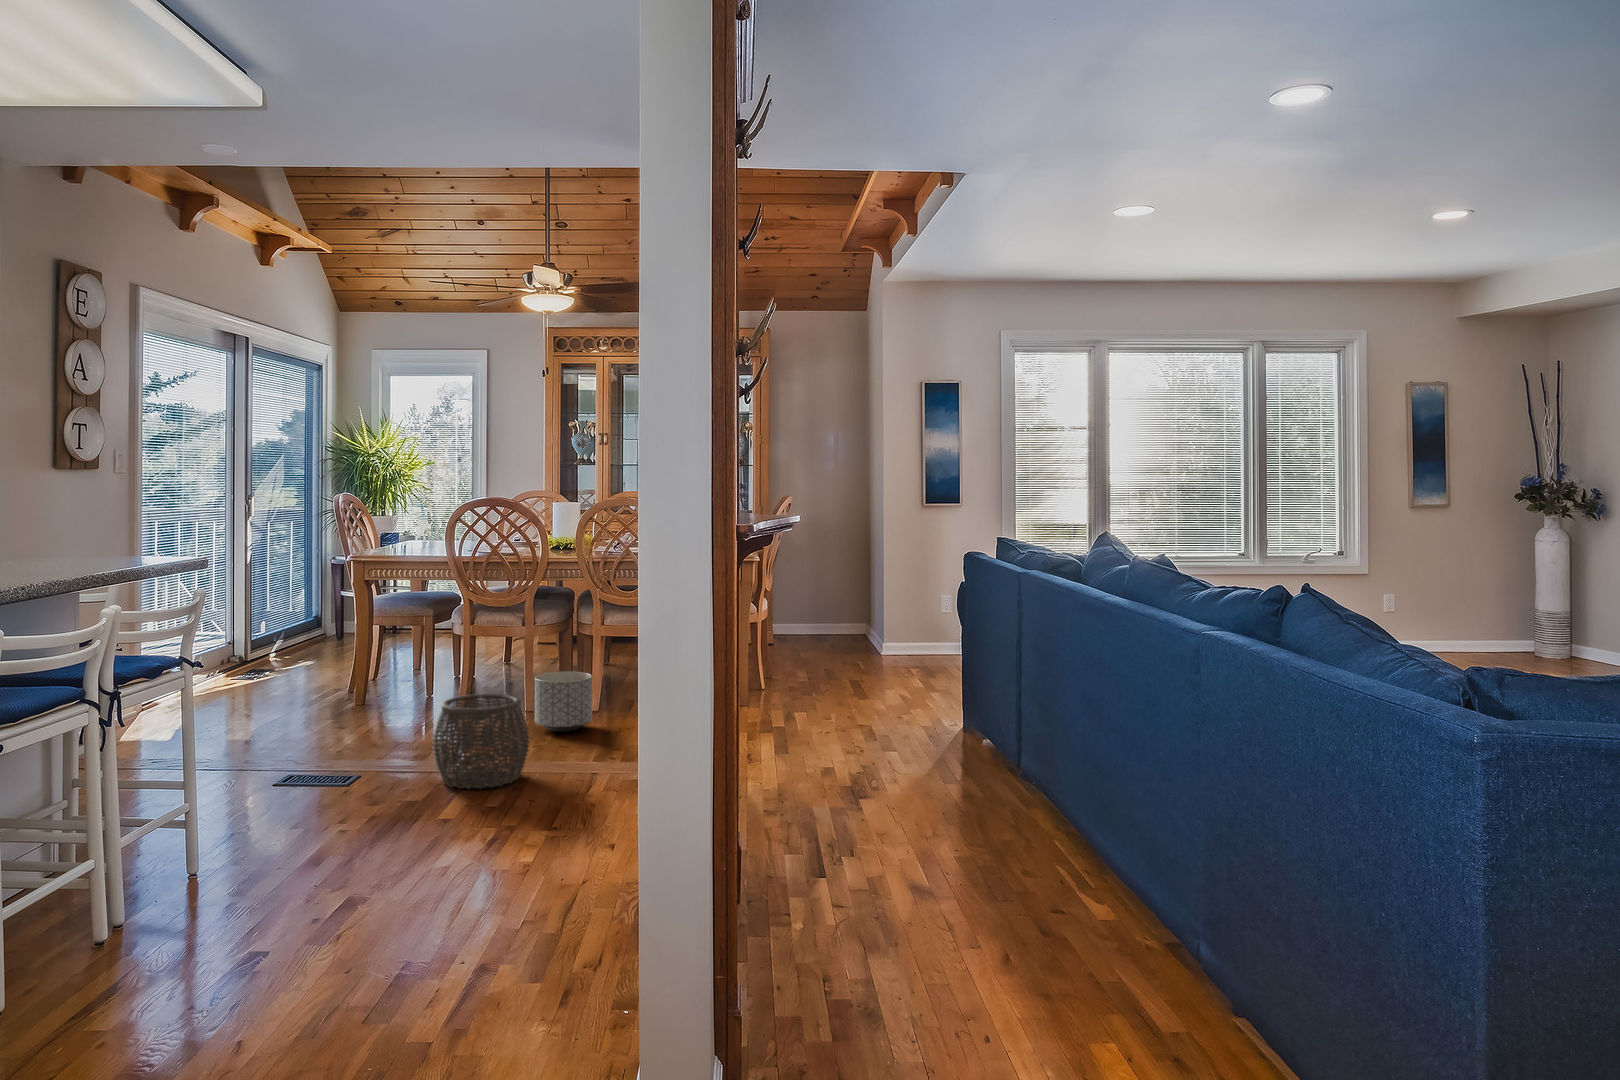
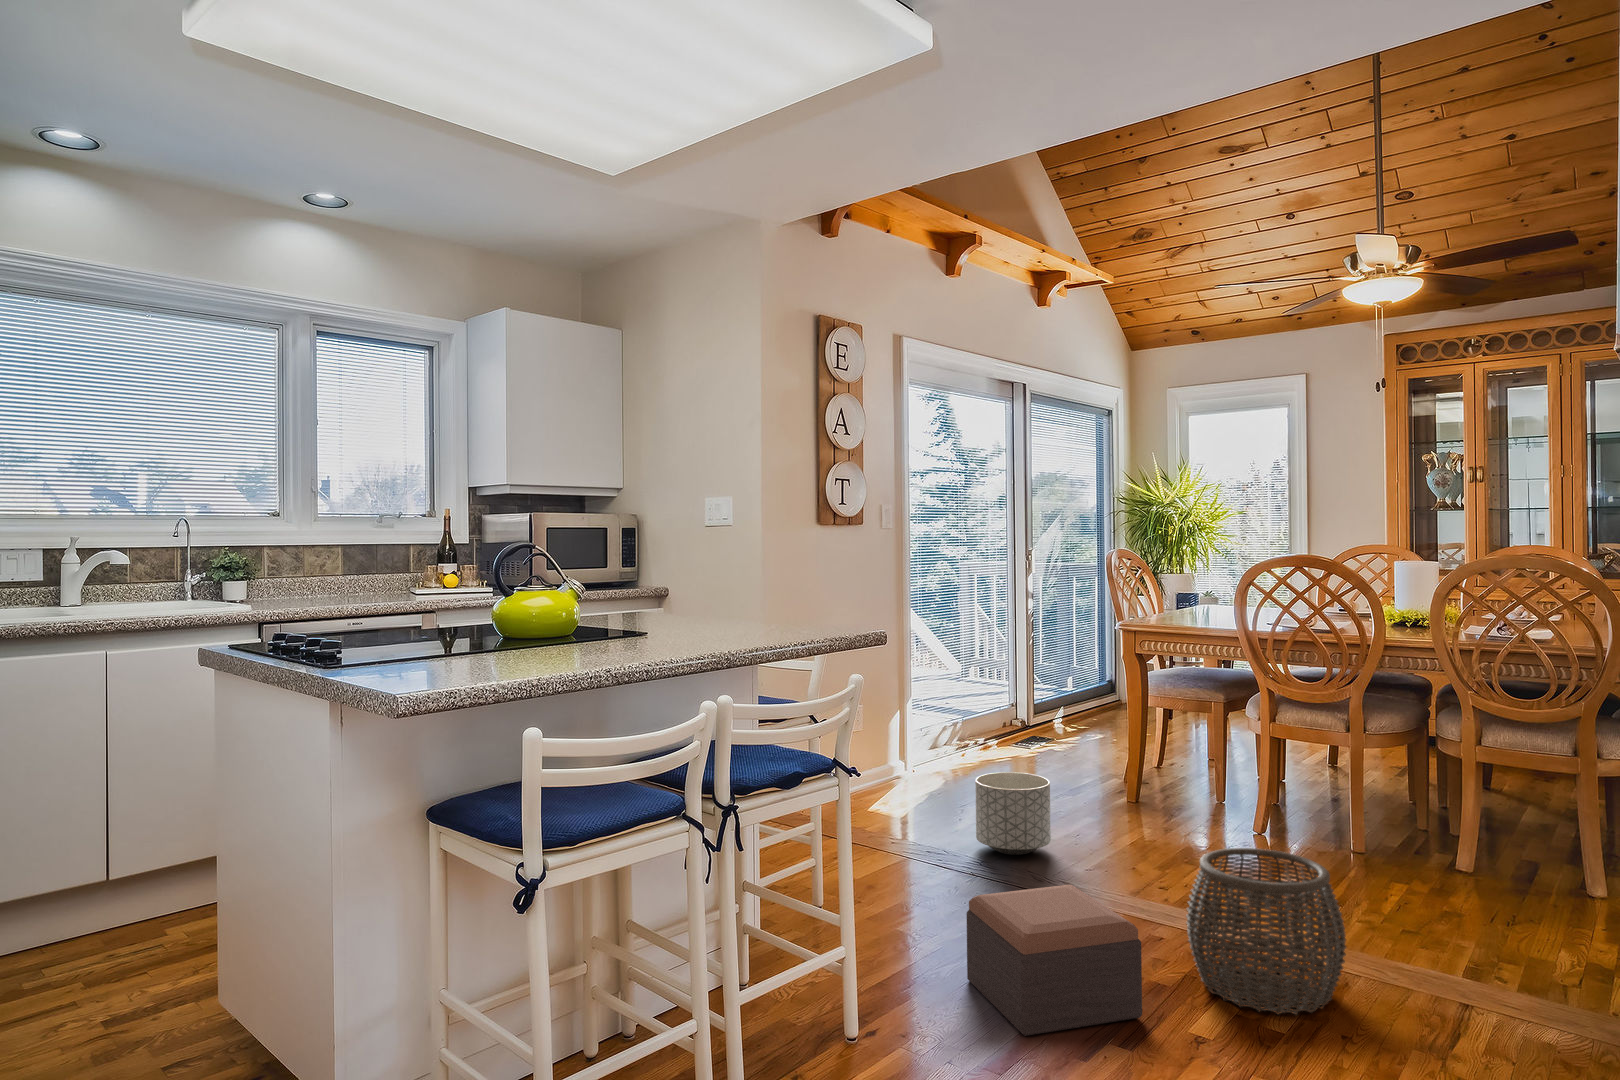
planter: present [535,672,592,732] -> present [975,772,1051,855]
footstool: none [277,735,409,828] -> present [966,885,1142,1036]

